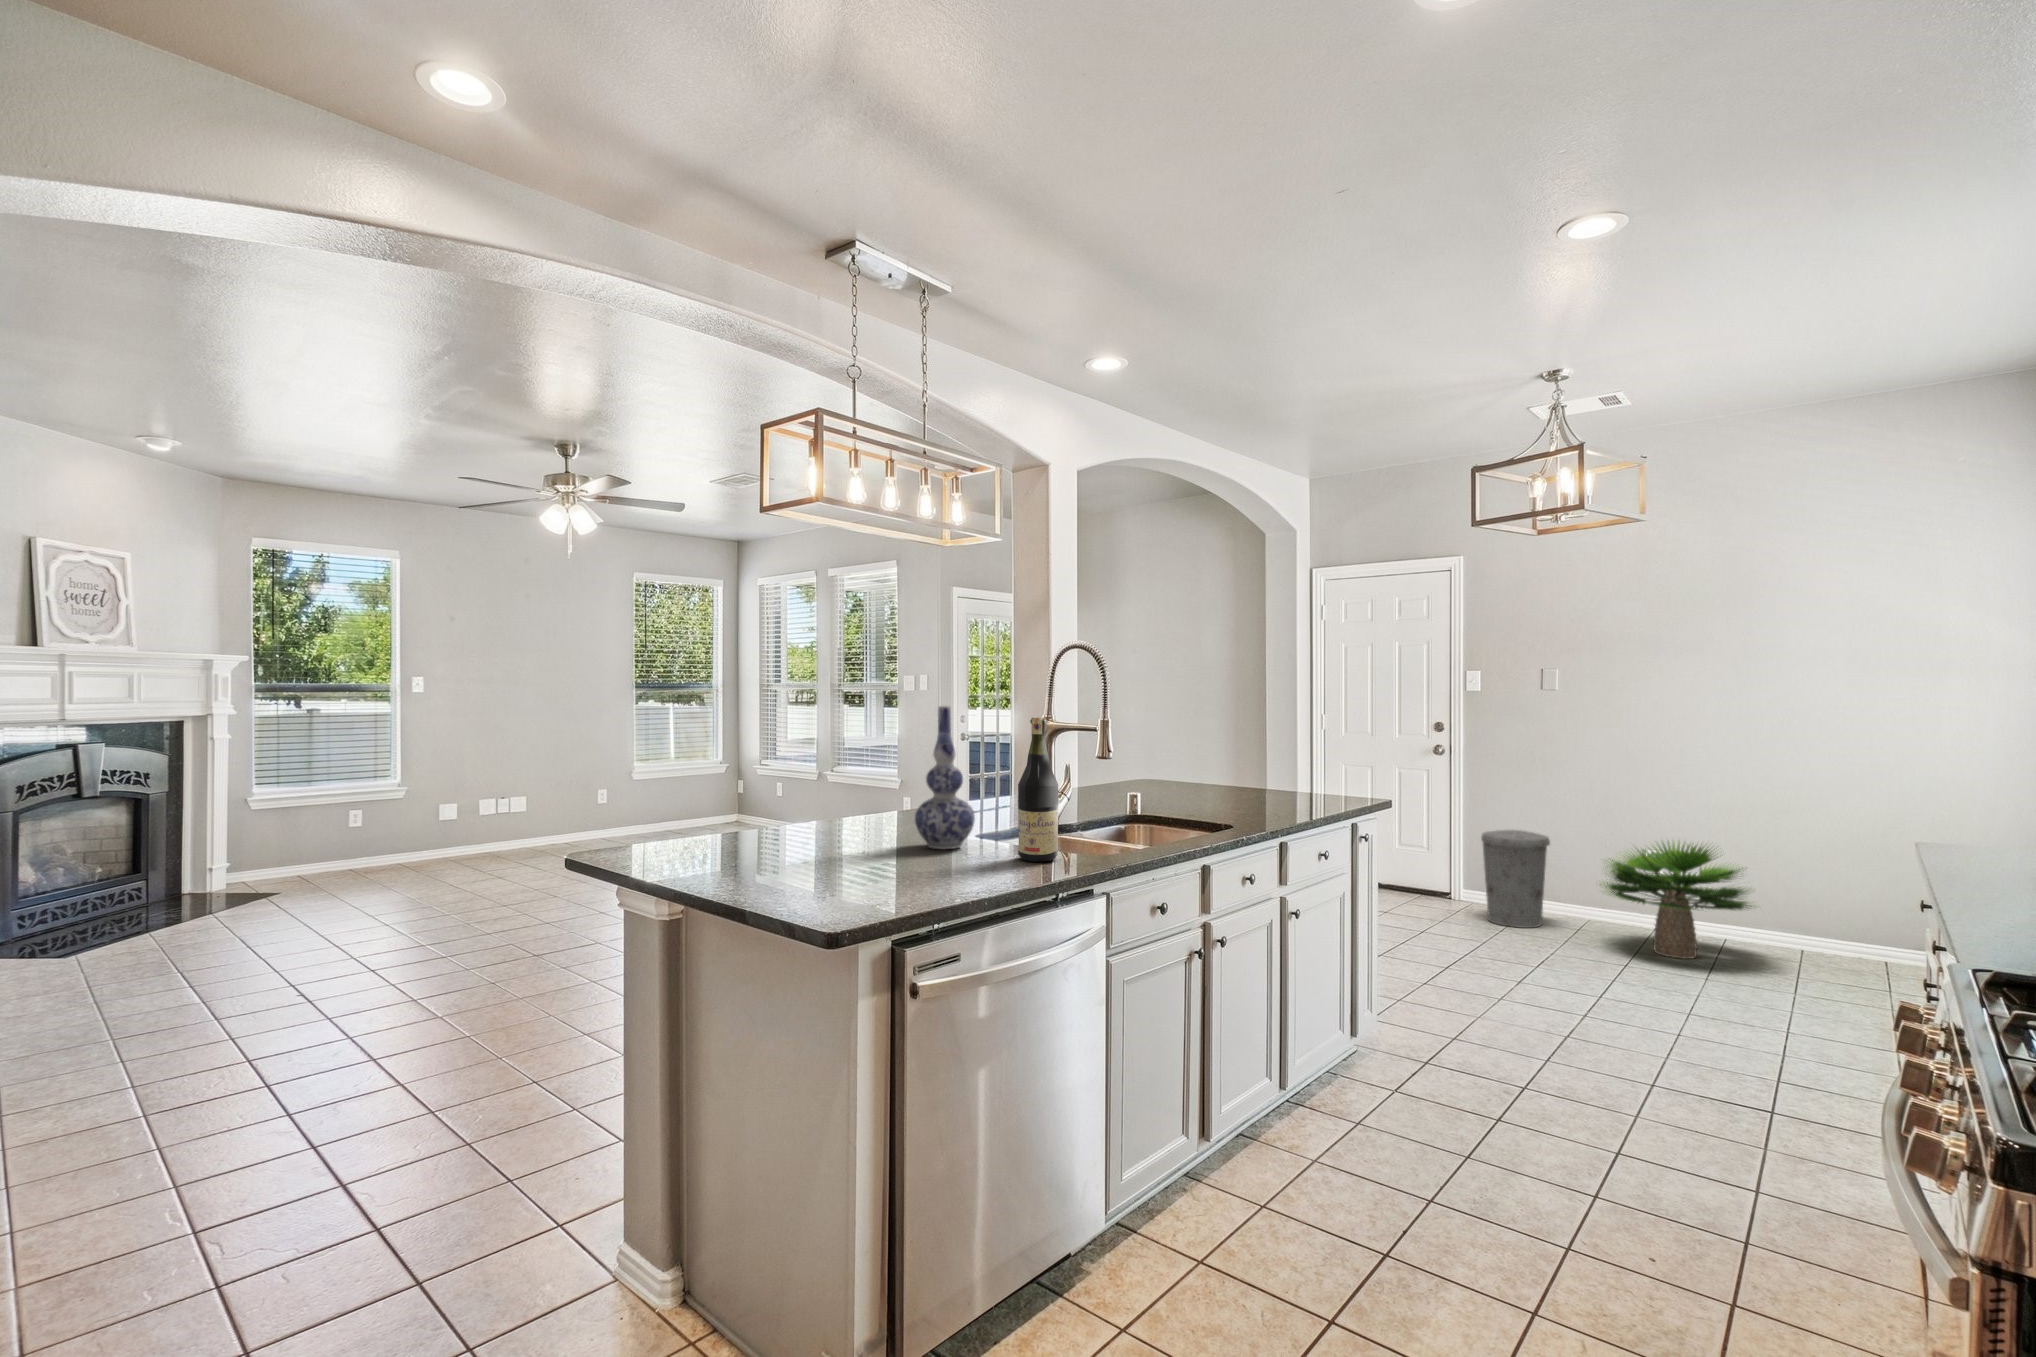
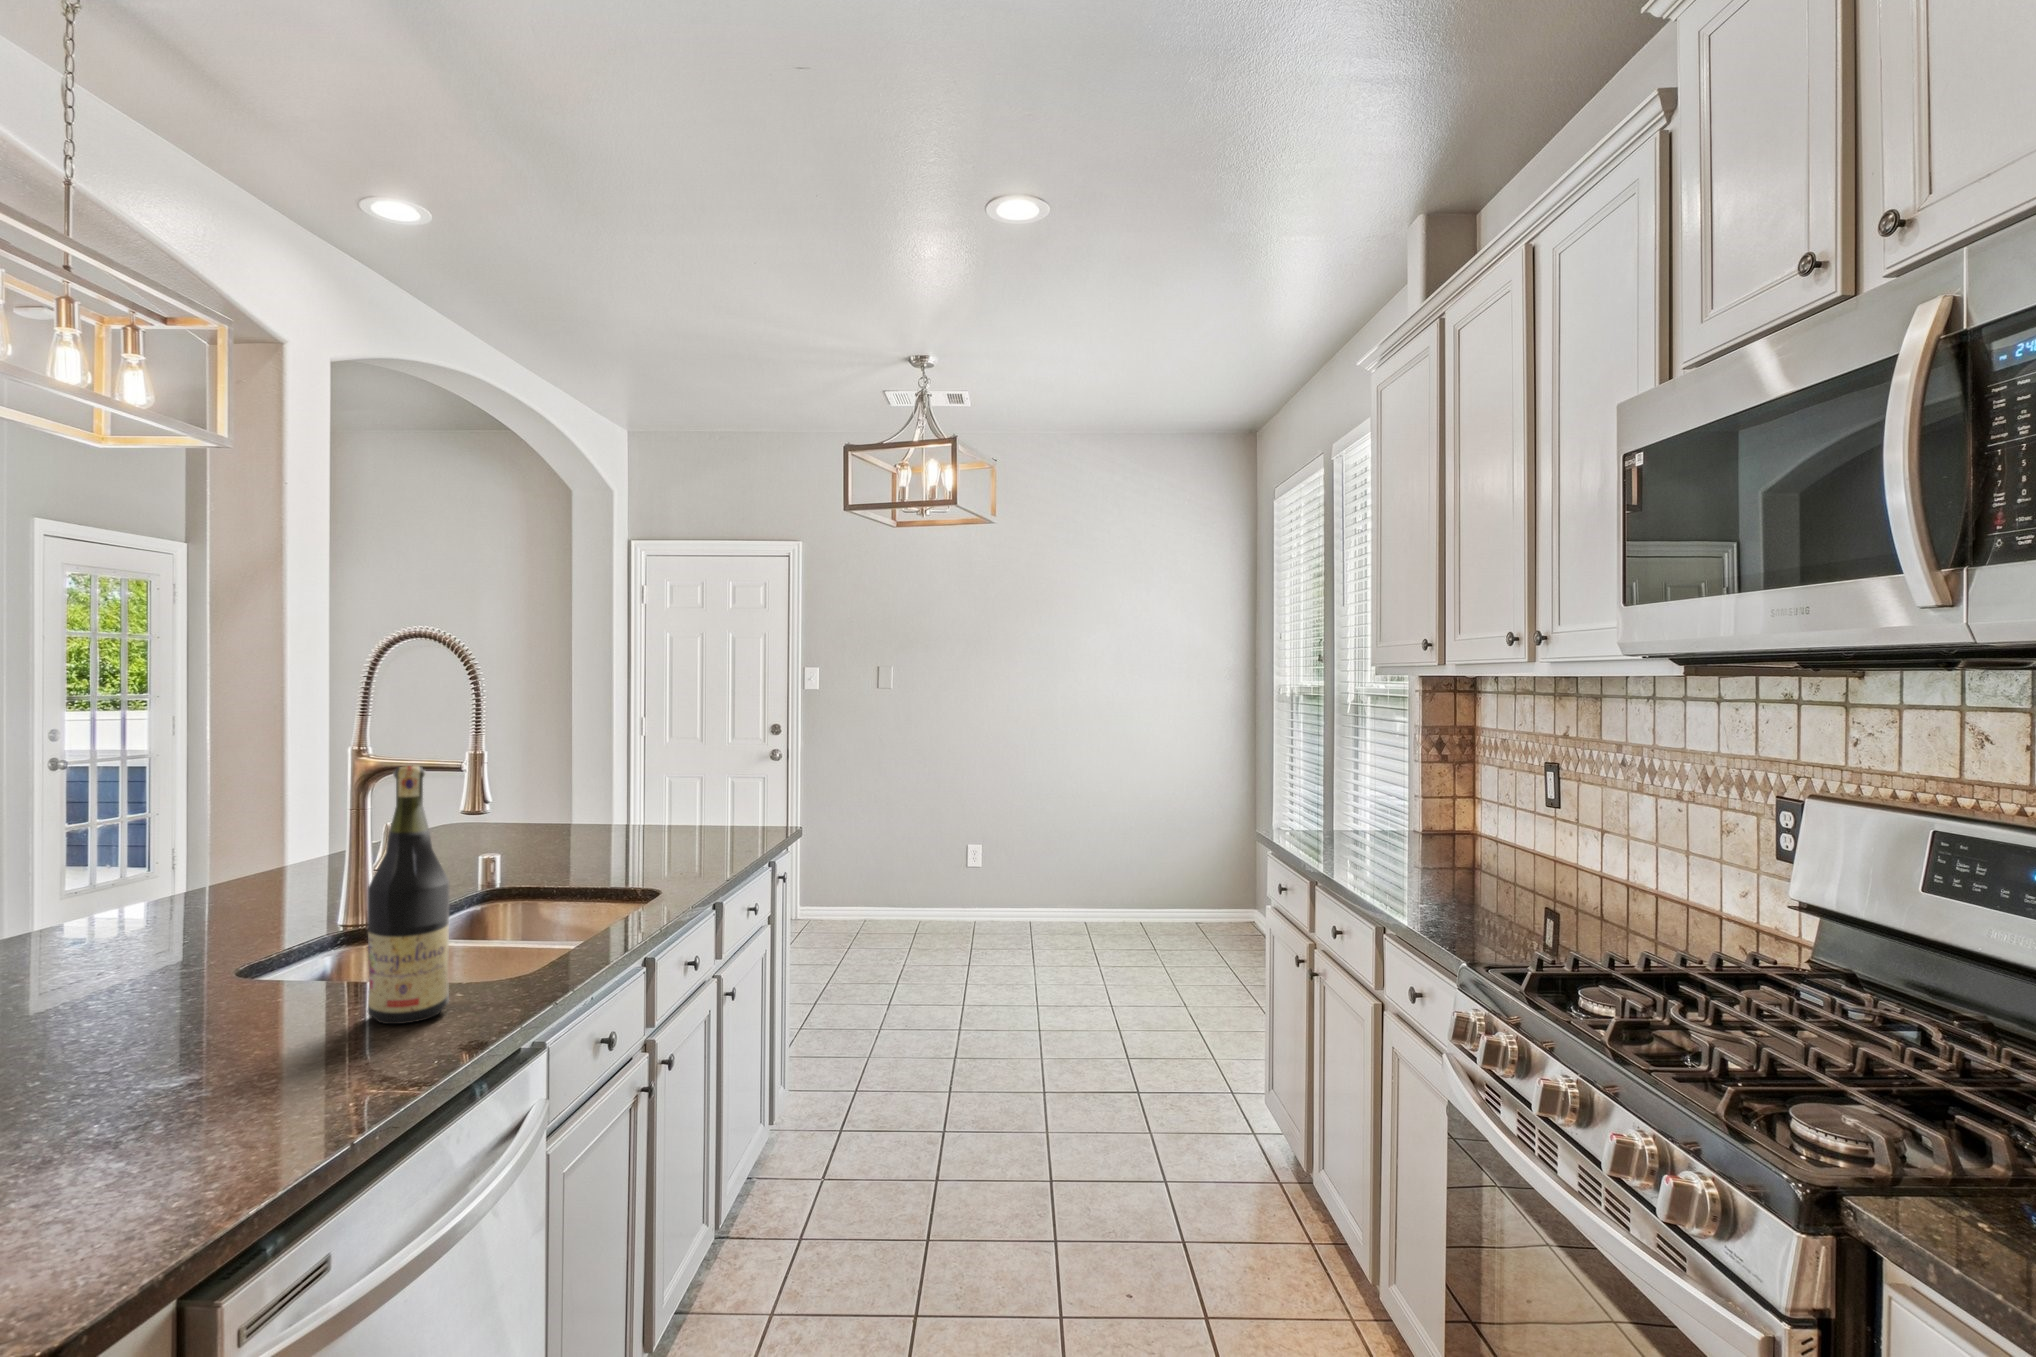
vase: present [915,706,975,849] -> none [108,751,254,1032]
trash can: present [1481,830,1550,928] -> none [822,833,887,936]
potted plant: present [1600,842,1752,959] -> none [931,827,1066,944]

